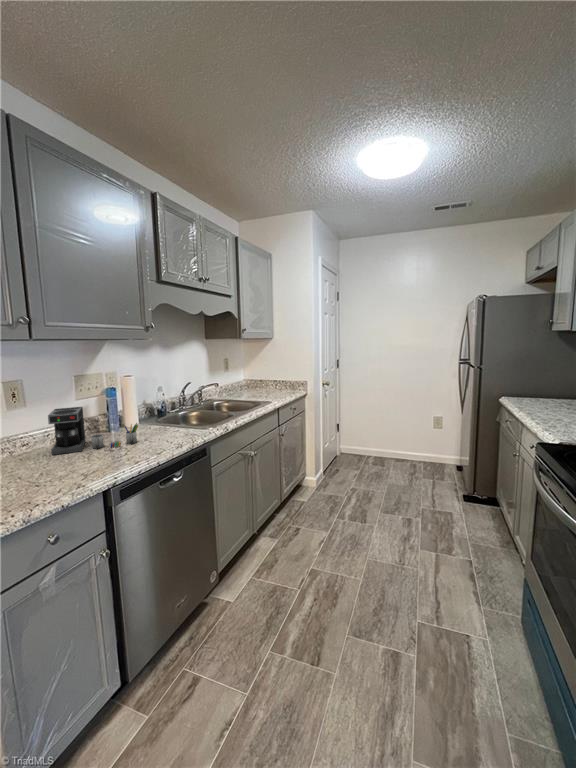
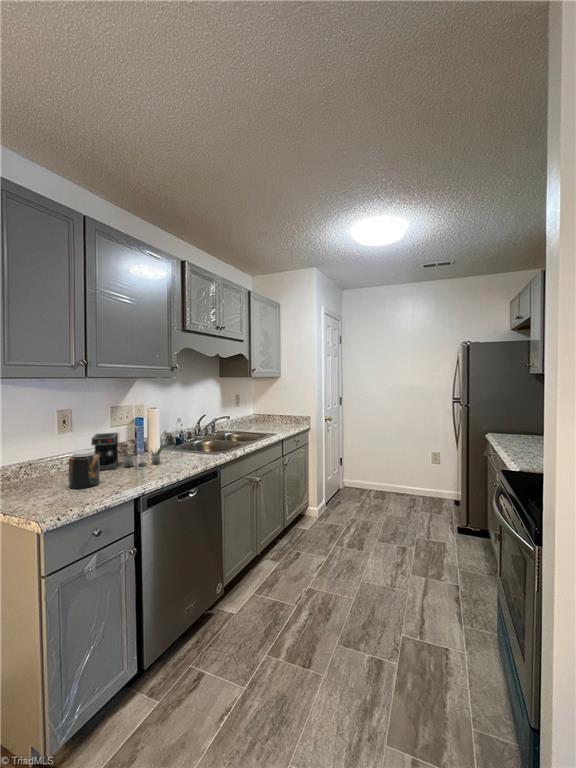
jar: none [16,432,59,481] -> present [69,450,99,489]

